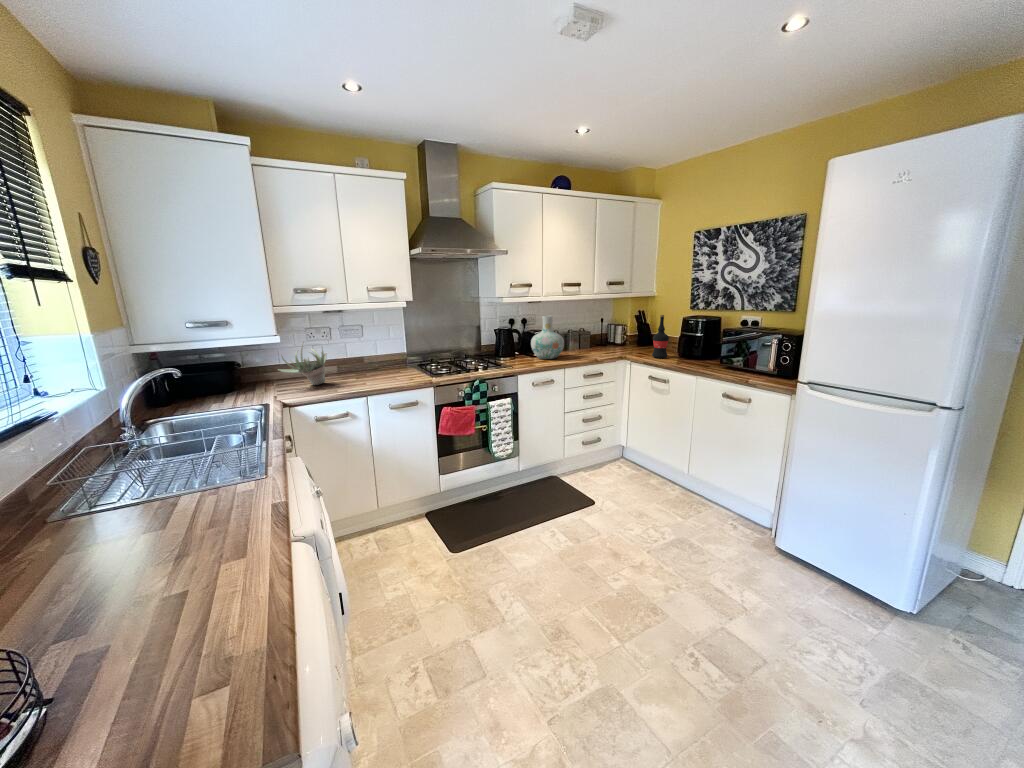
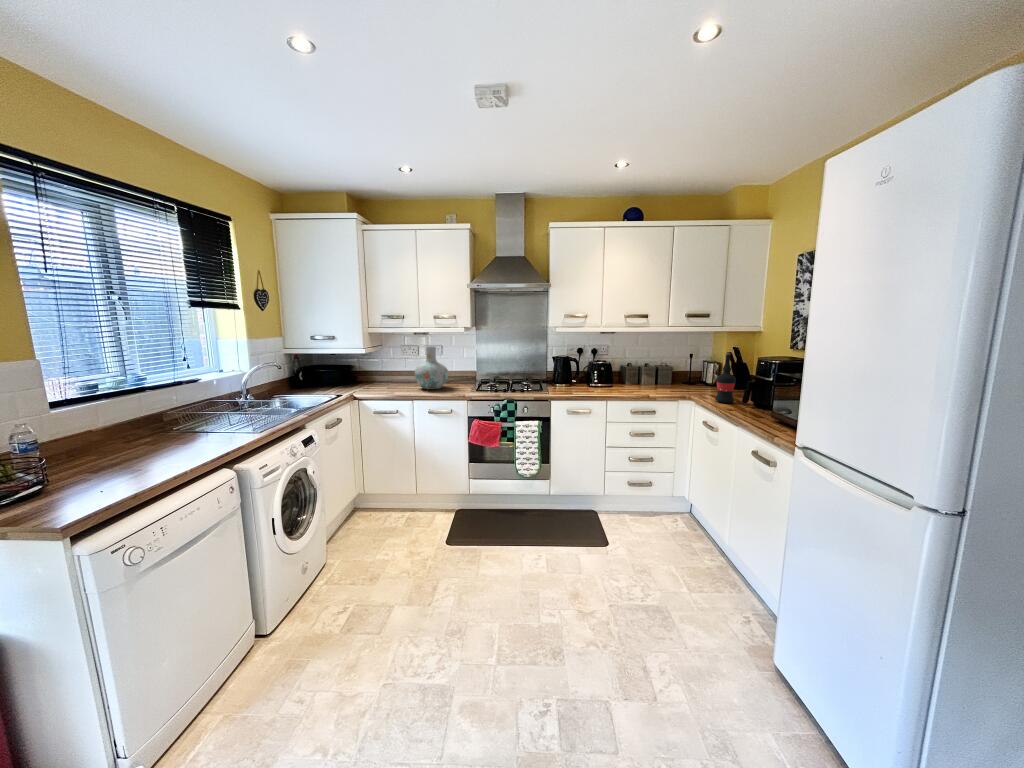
vase: present [531,316,564,359] -> present [415,346,448,389]
succulent plant: present [278,343,327,385] -> none [365,354,400,387]

